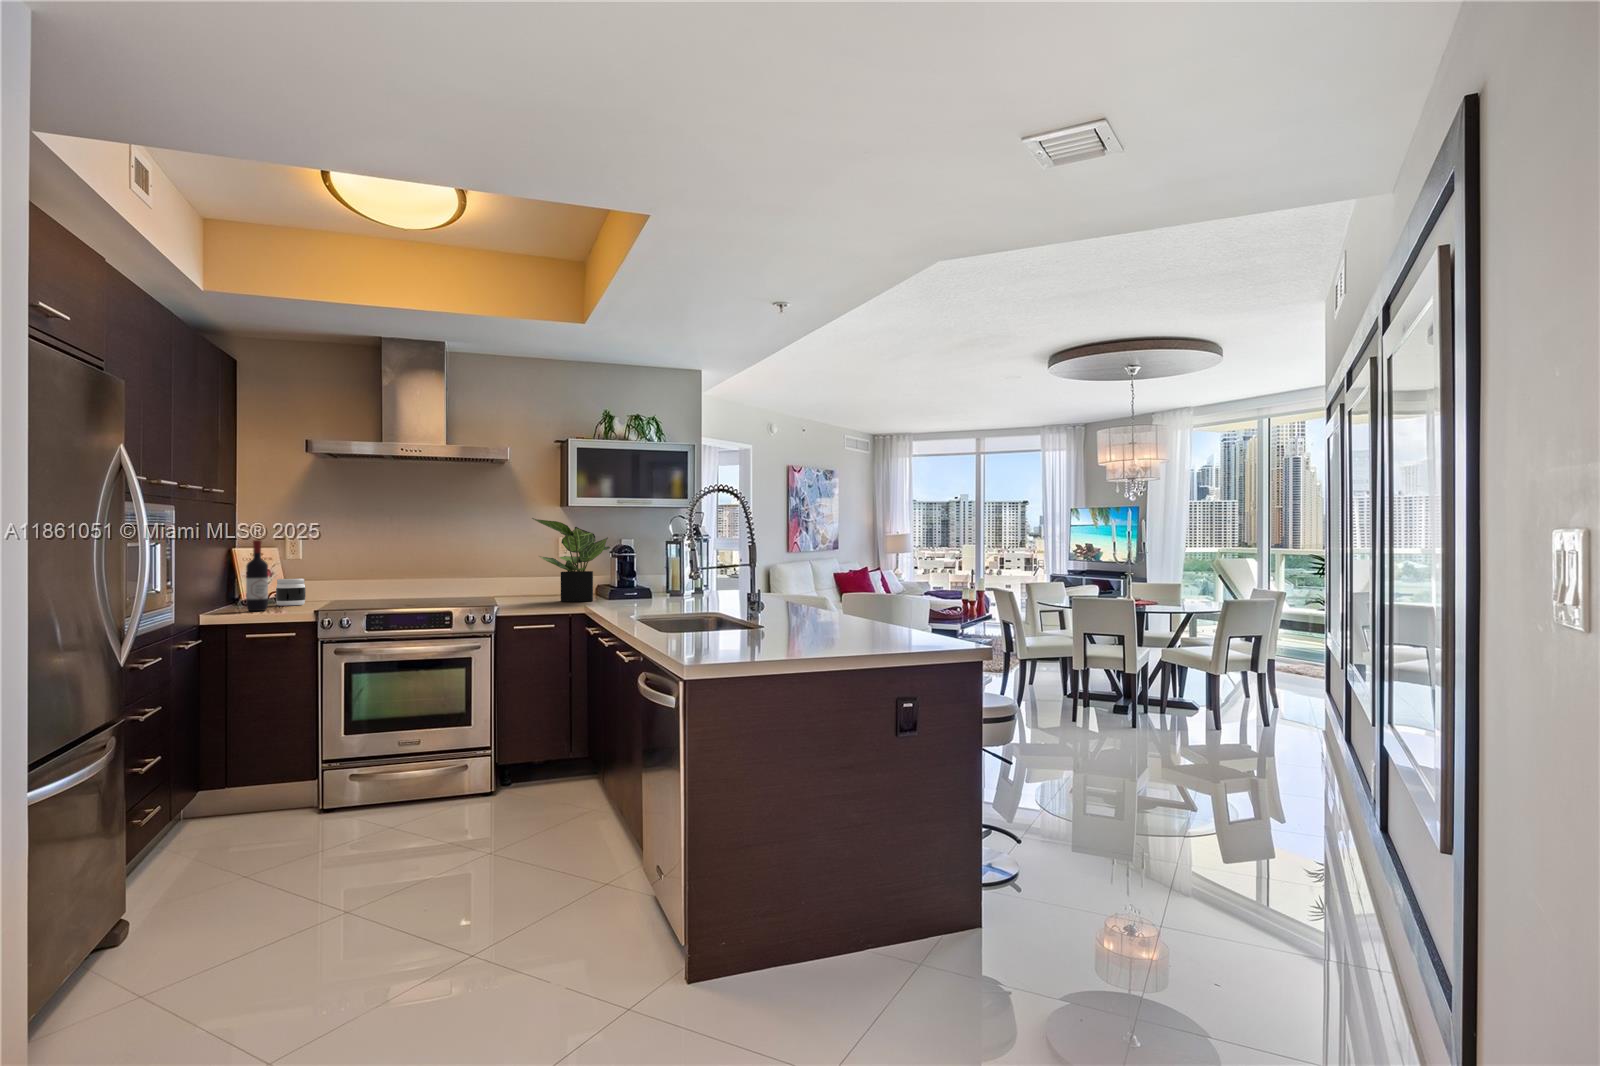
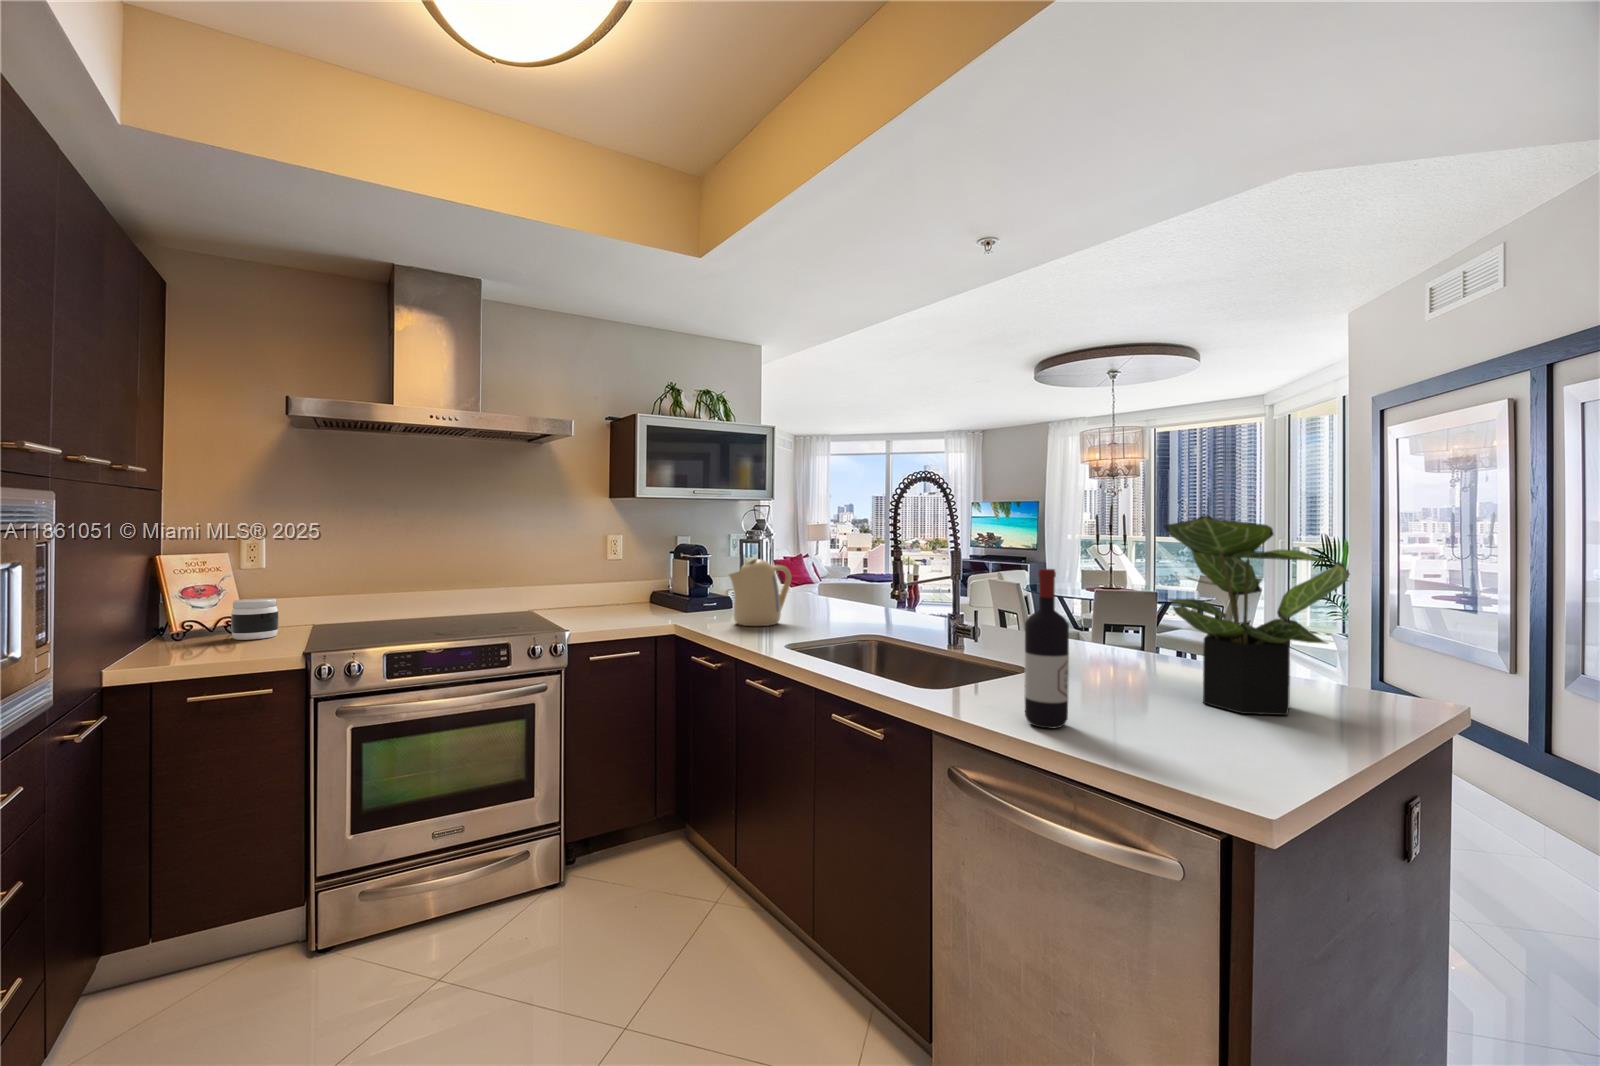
potted plant: present [532,518,610,602] -> present [1165,516,1349,715]
wine bottle: present [246,540,268,611] -> present [1025,569,1069,729]
kettle: none [617,552,672,604] -> present [728,559,791,626]

